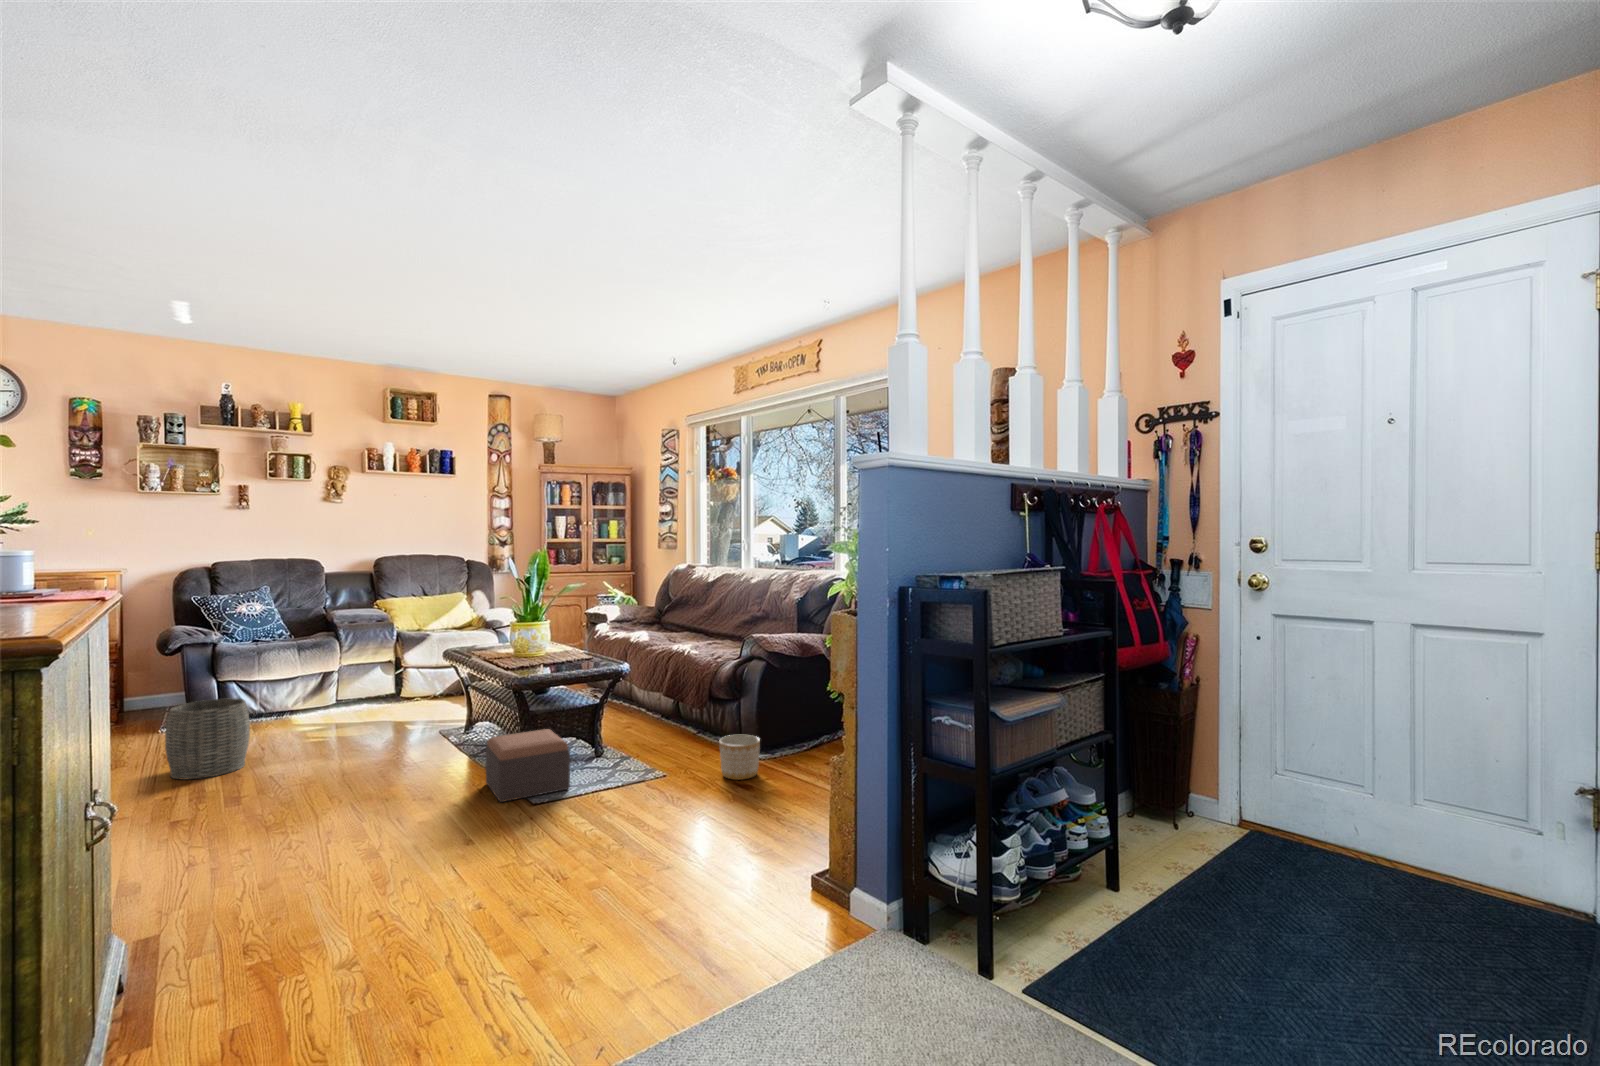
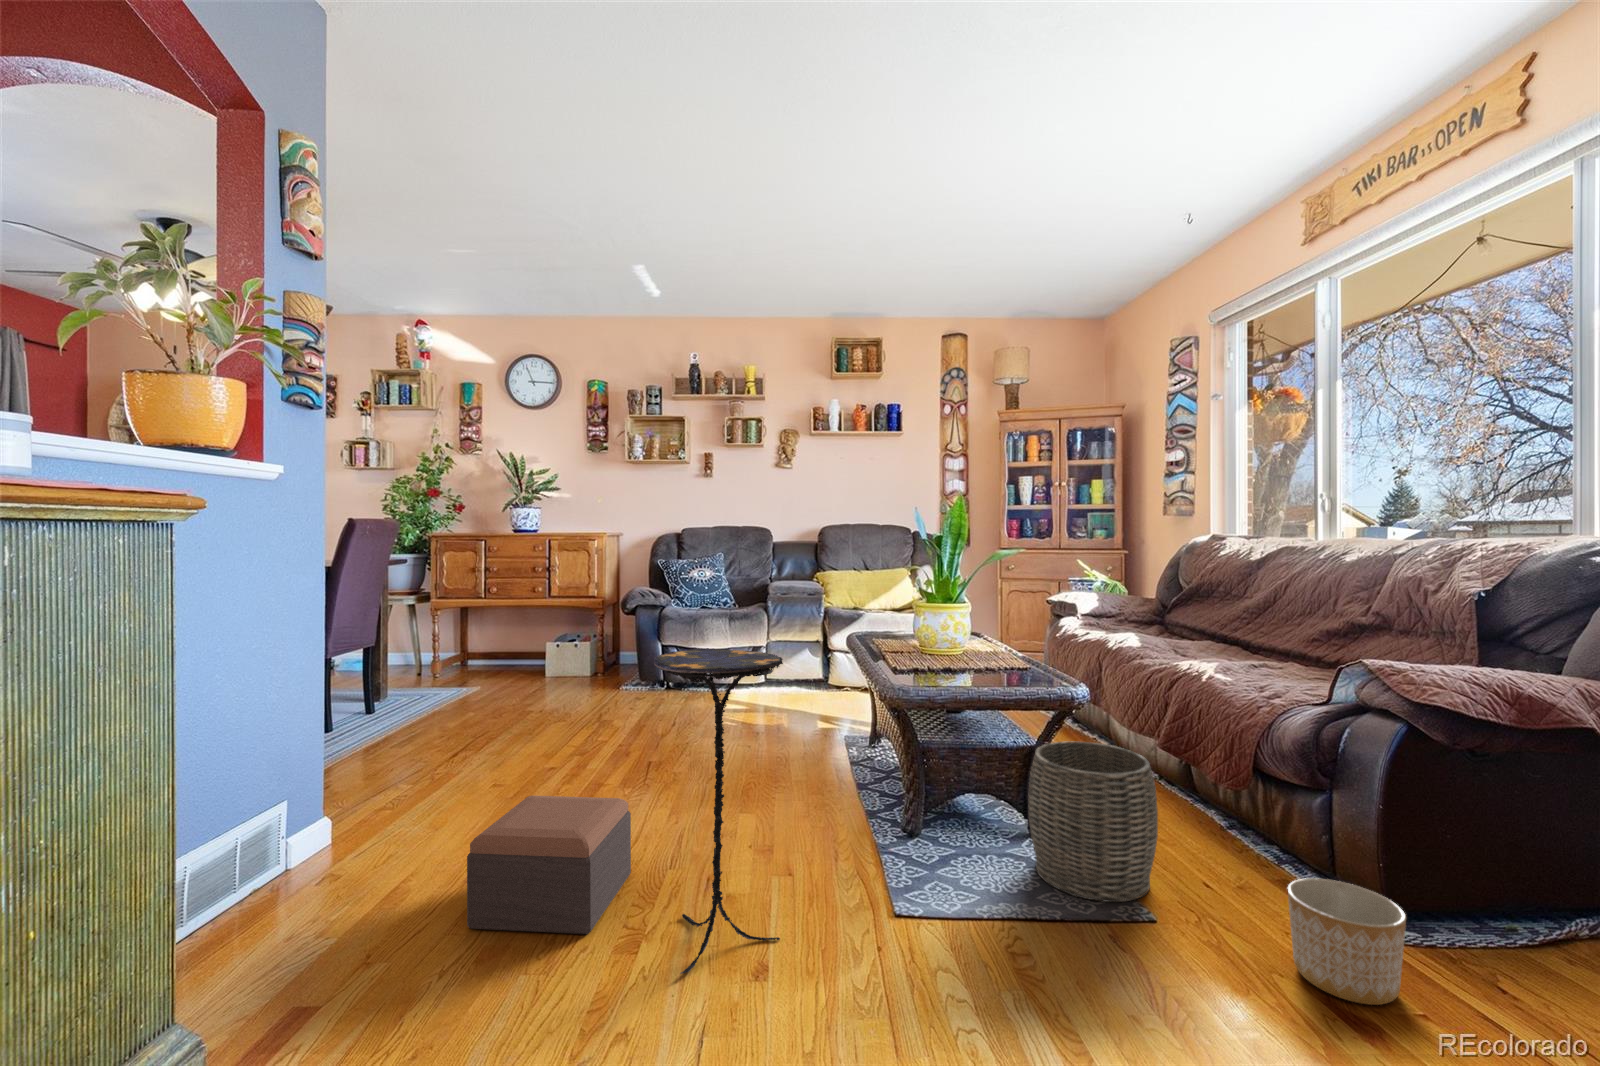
side table: none [387,661,475,851] -> present [654,648,783,974]
woven basket: present [165,699,250,780] -> present [1029,741,1158,902]
footstool: present [486,729,570,802] -> present [467,796,631,934]

